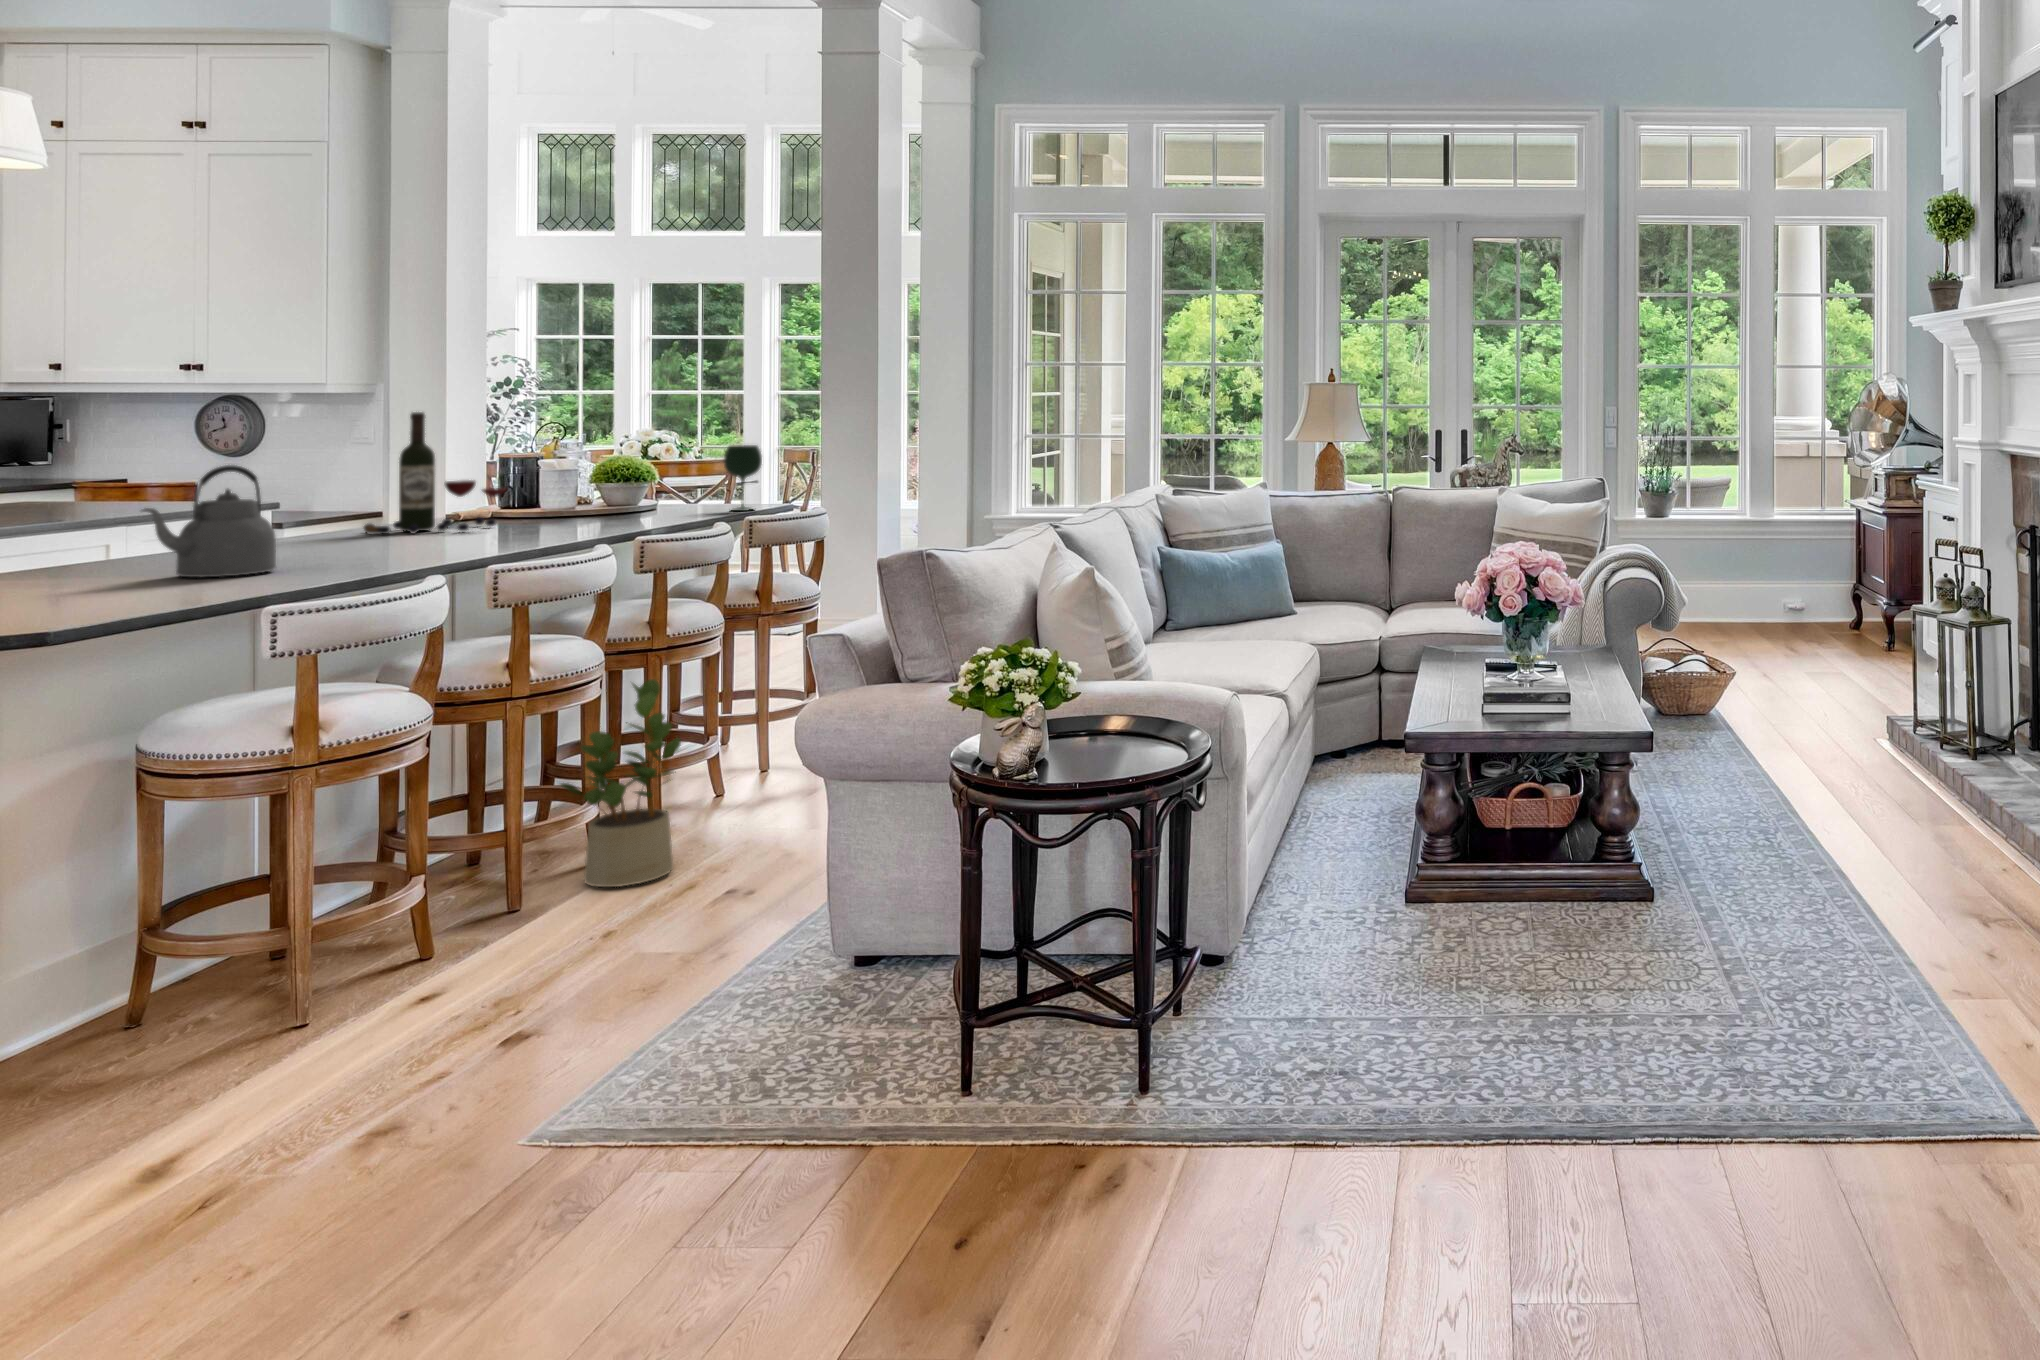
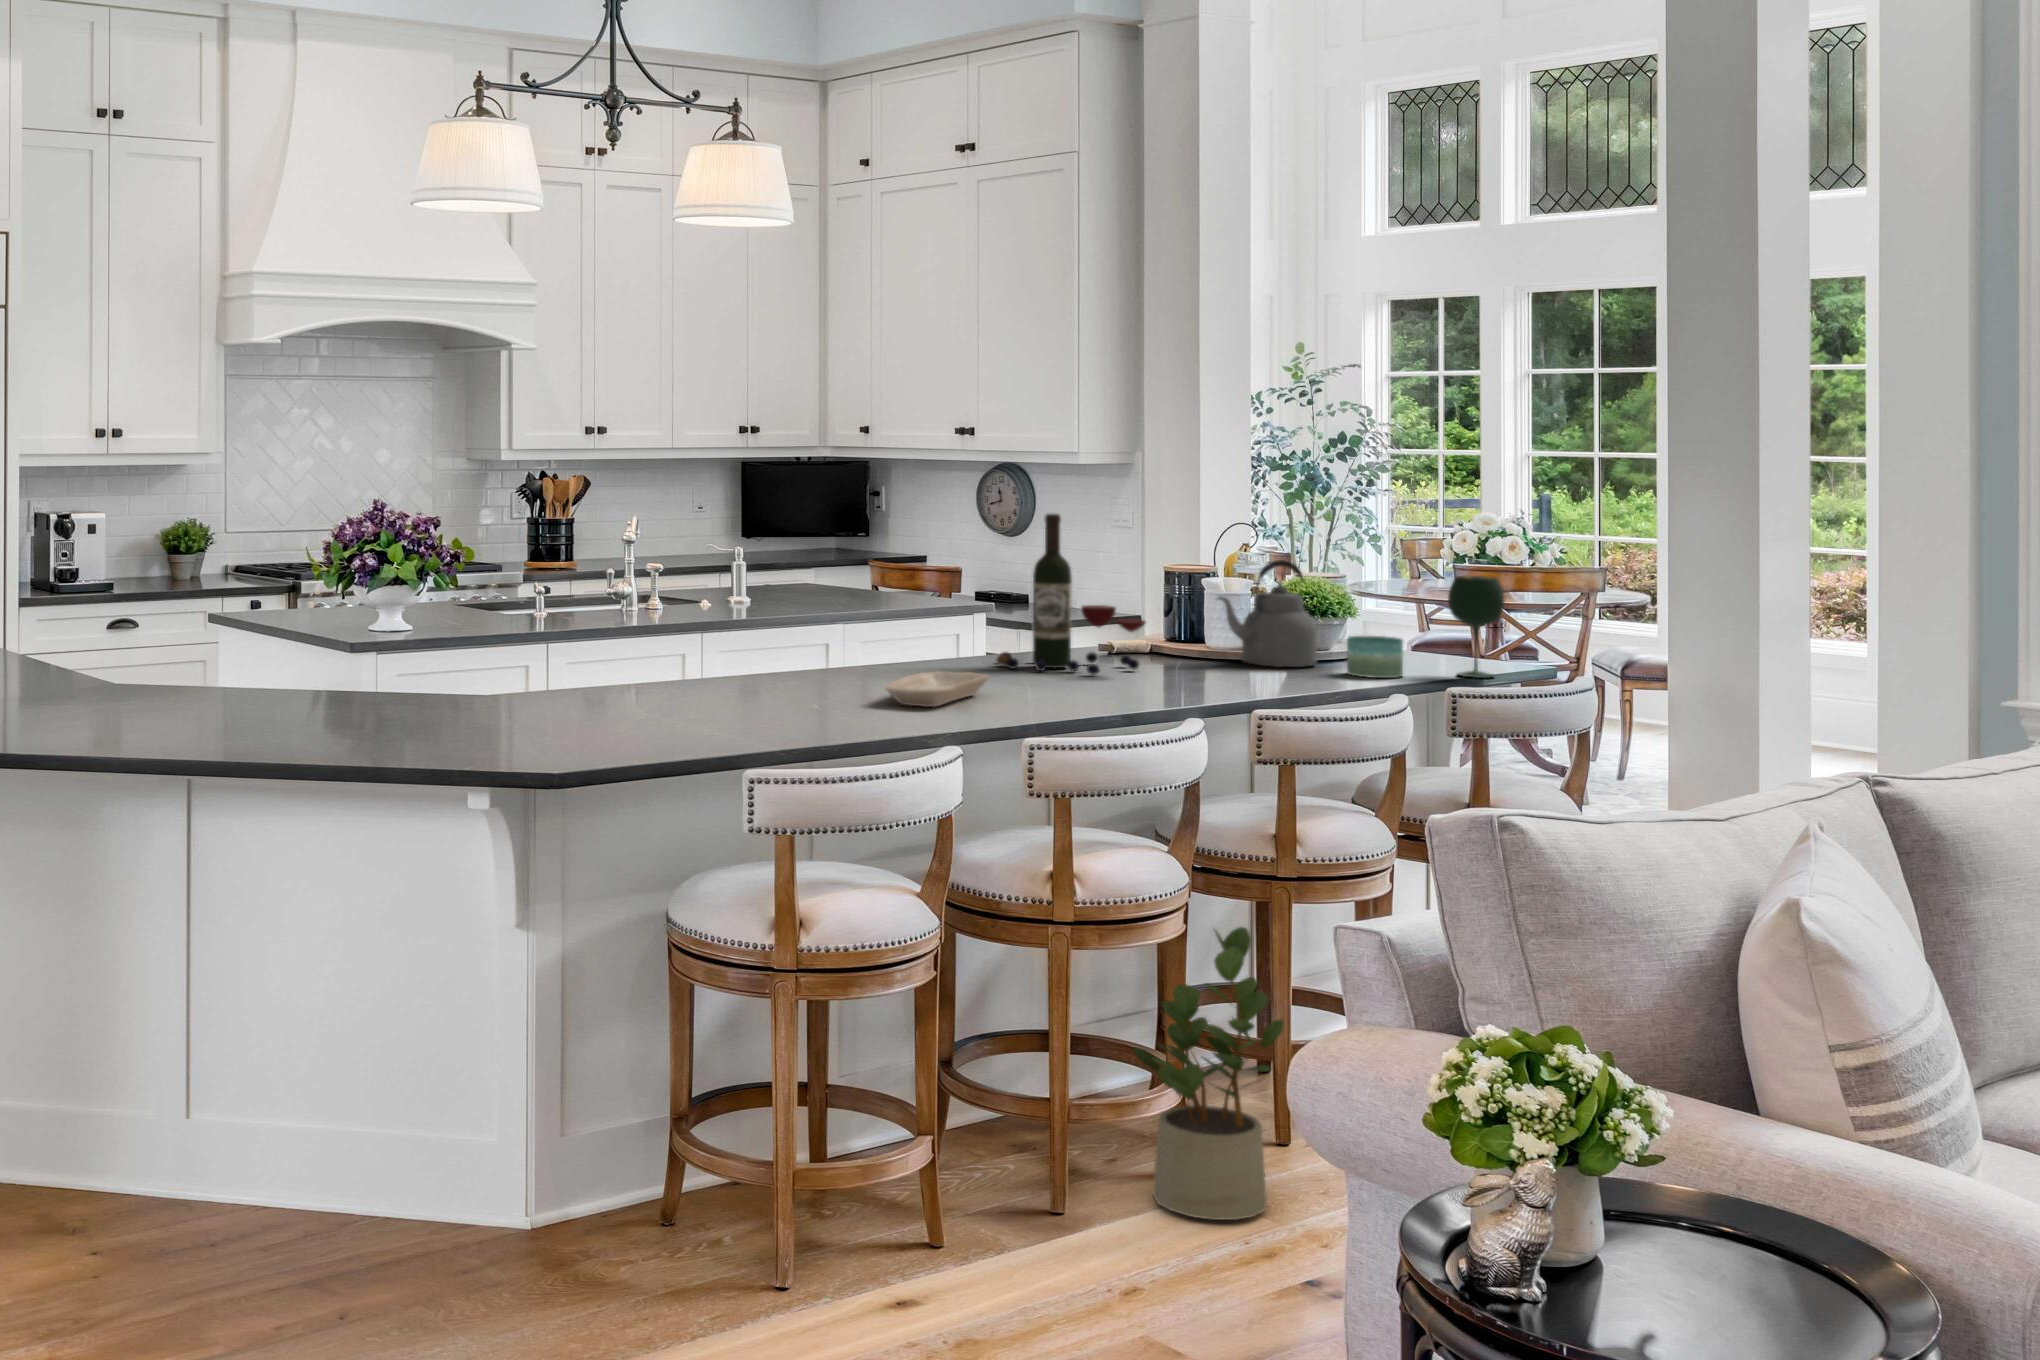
kettle: present [142,465,276,578] -> present [1218,560,1317,667]
candle: none [654,489,696,516] -> present [1347,636,1403,678]
tray: none [316,532,401,559] -> present [885,672,989,707]

